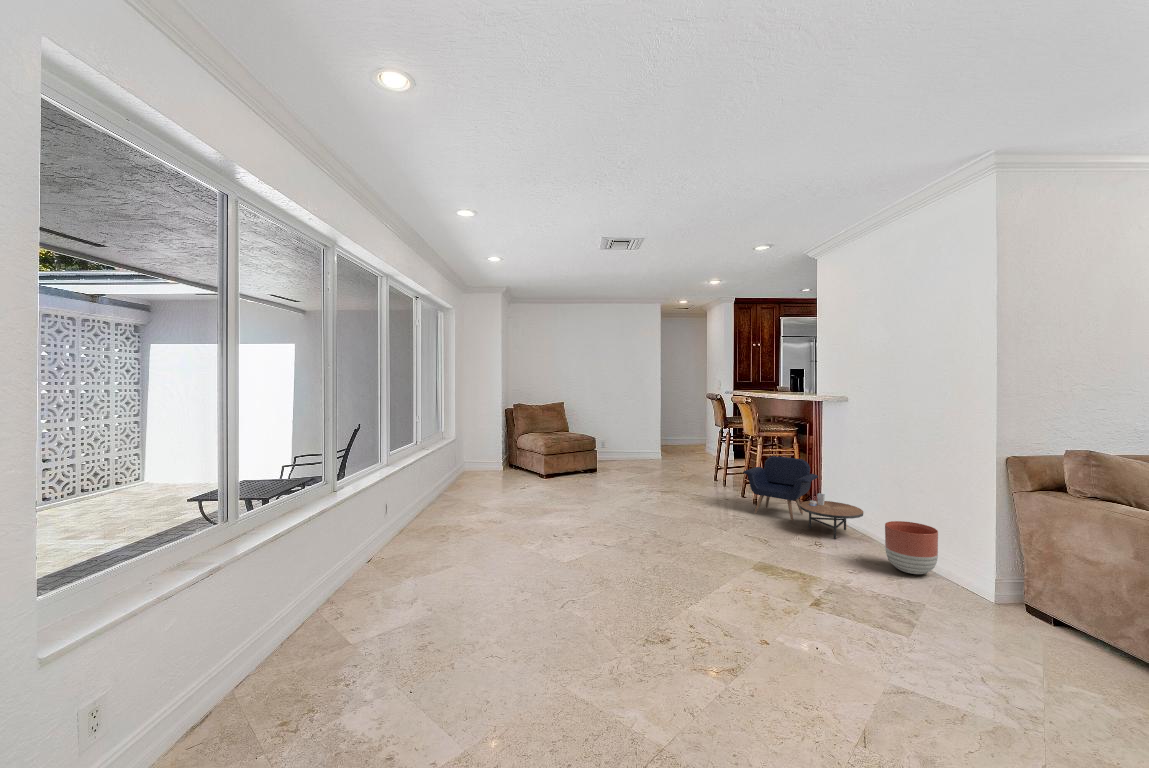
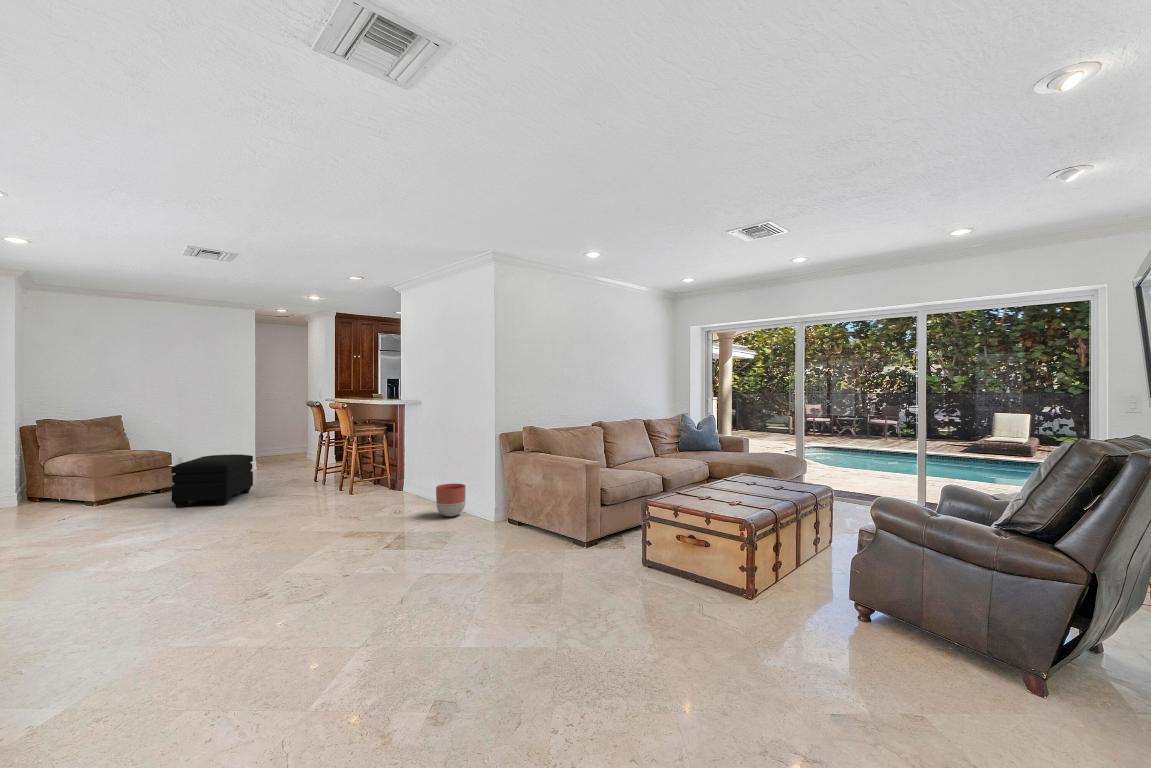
ottoman: none [592,444,658,496] -> present [171,454,253,508]
armchair: present [743,456,863,539] -> none [339,451,428,506]

